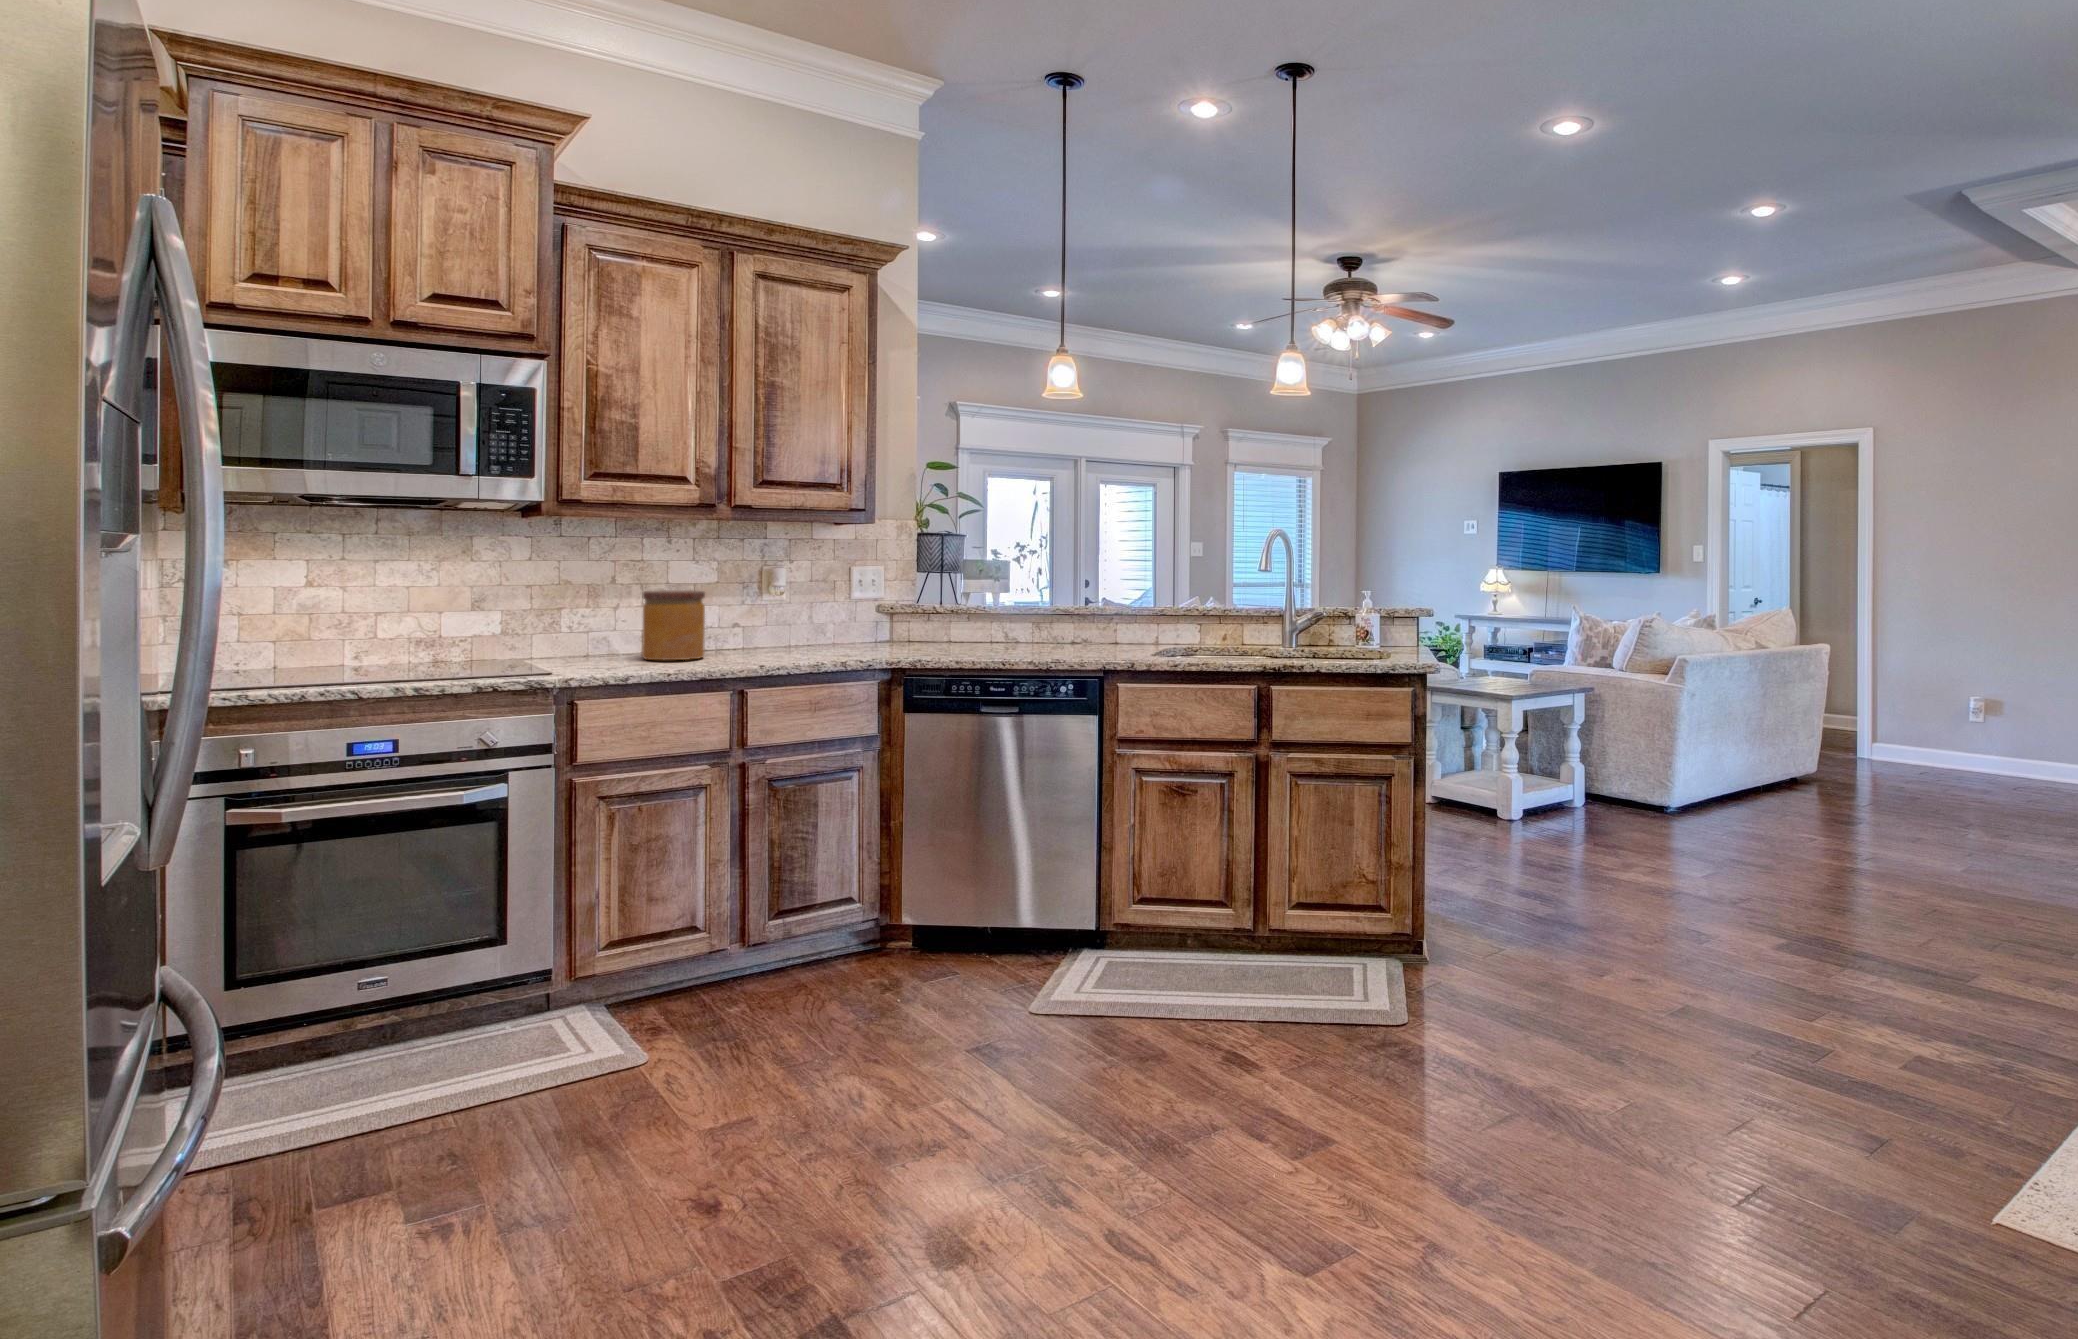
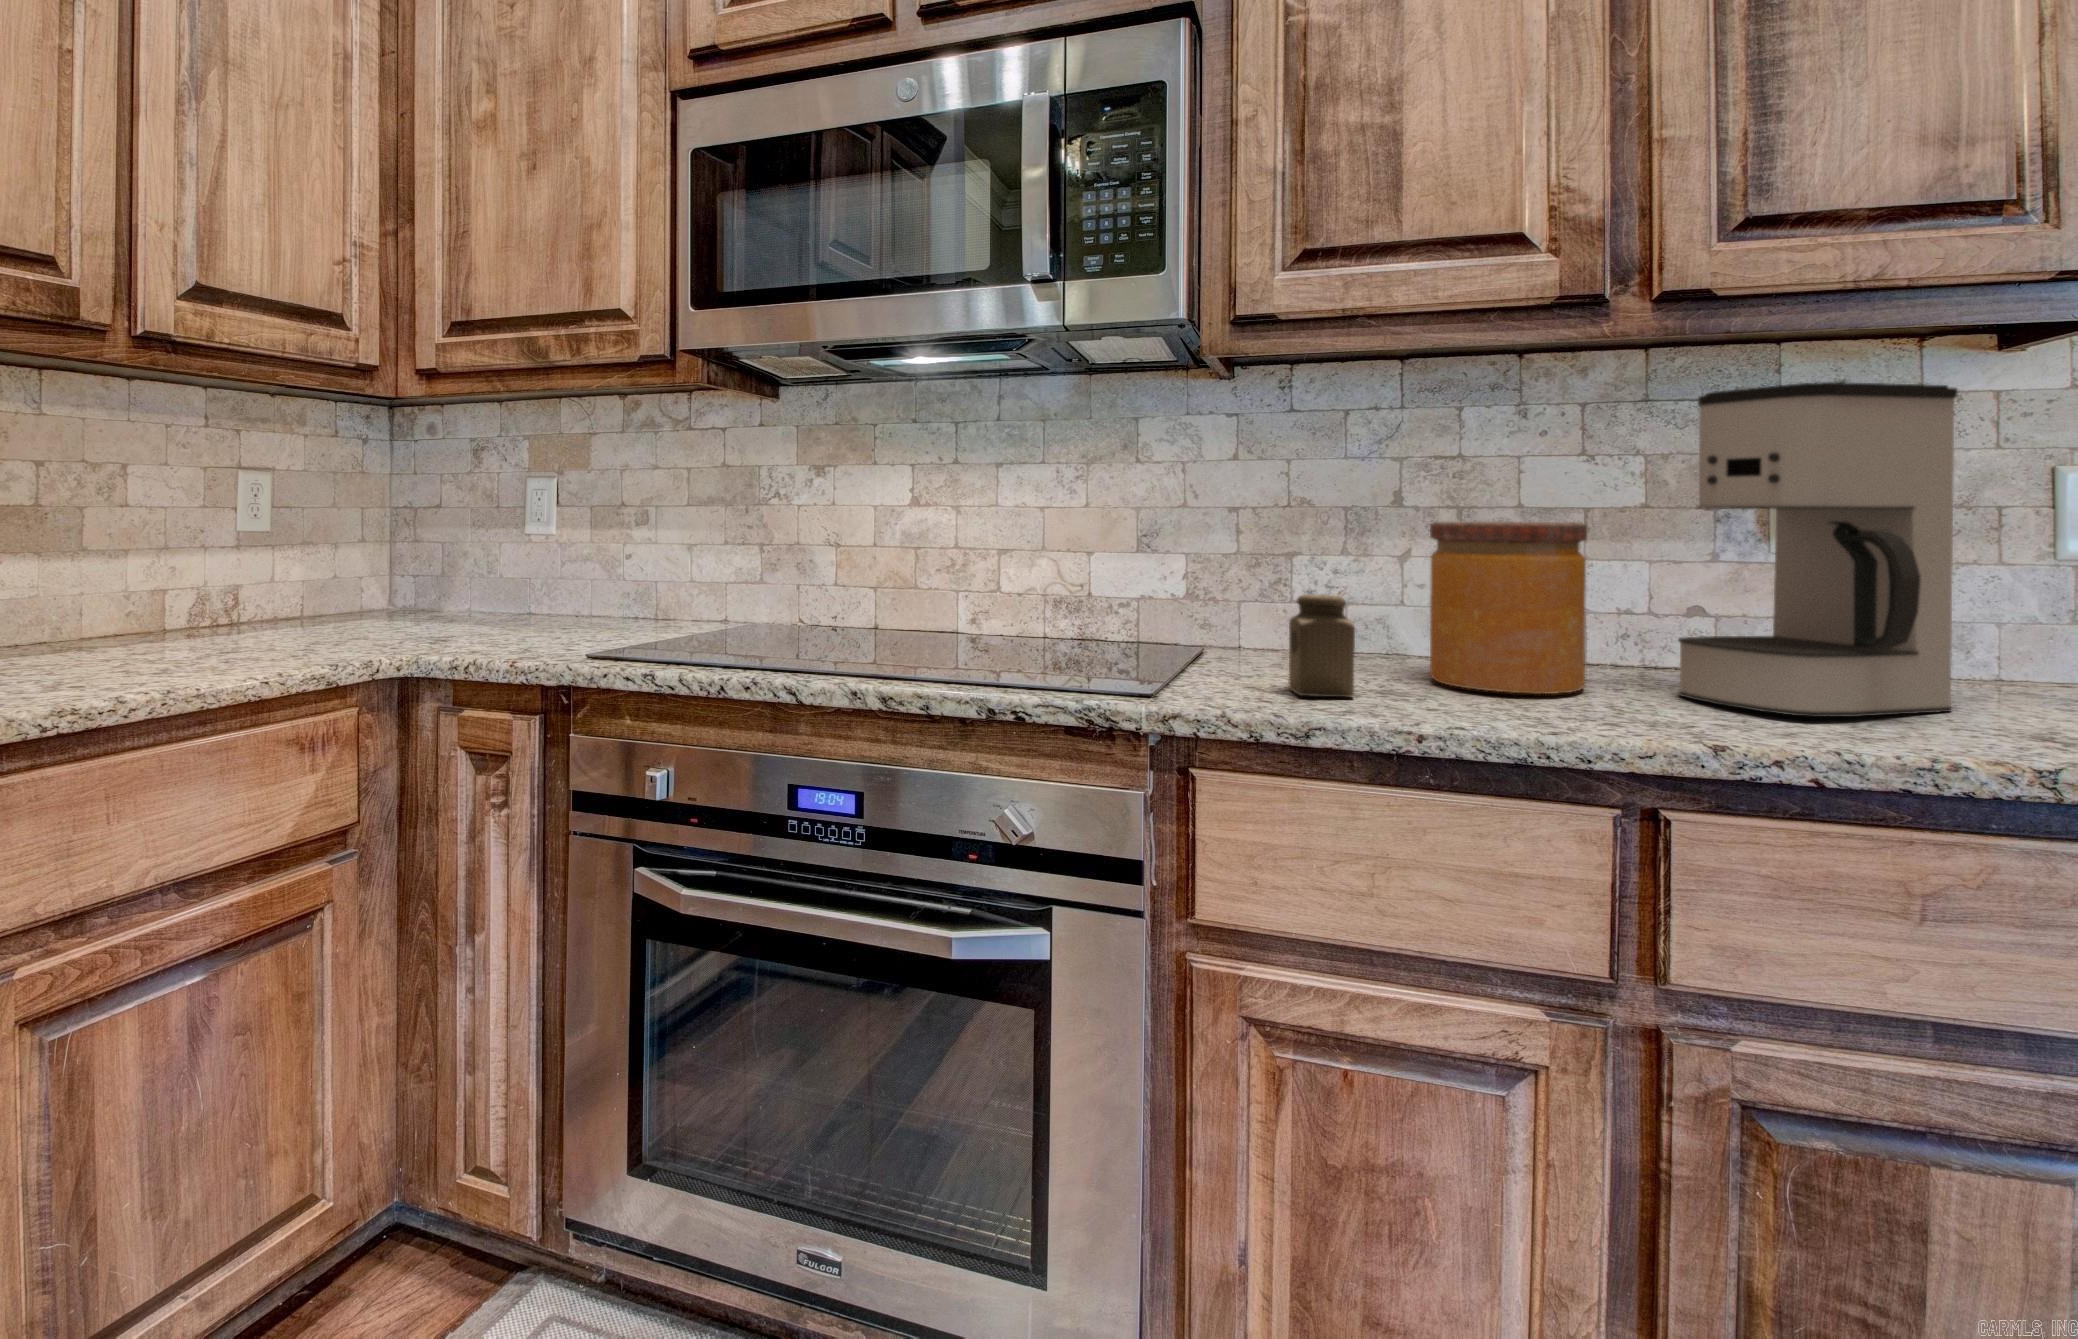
coffee maker: none [736,542,816,657] -> present [1678,382,1958,717]
salt shaker: none [590,625,623,669] -> present [1288,594,1355,697]

